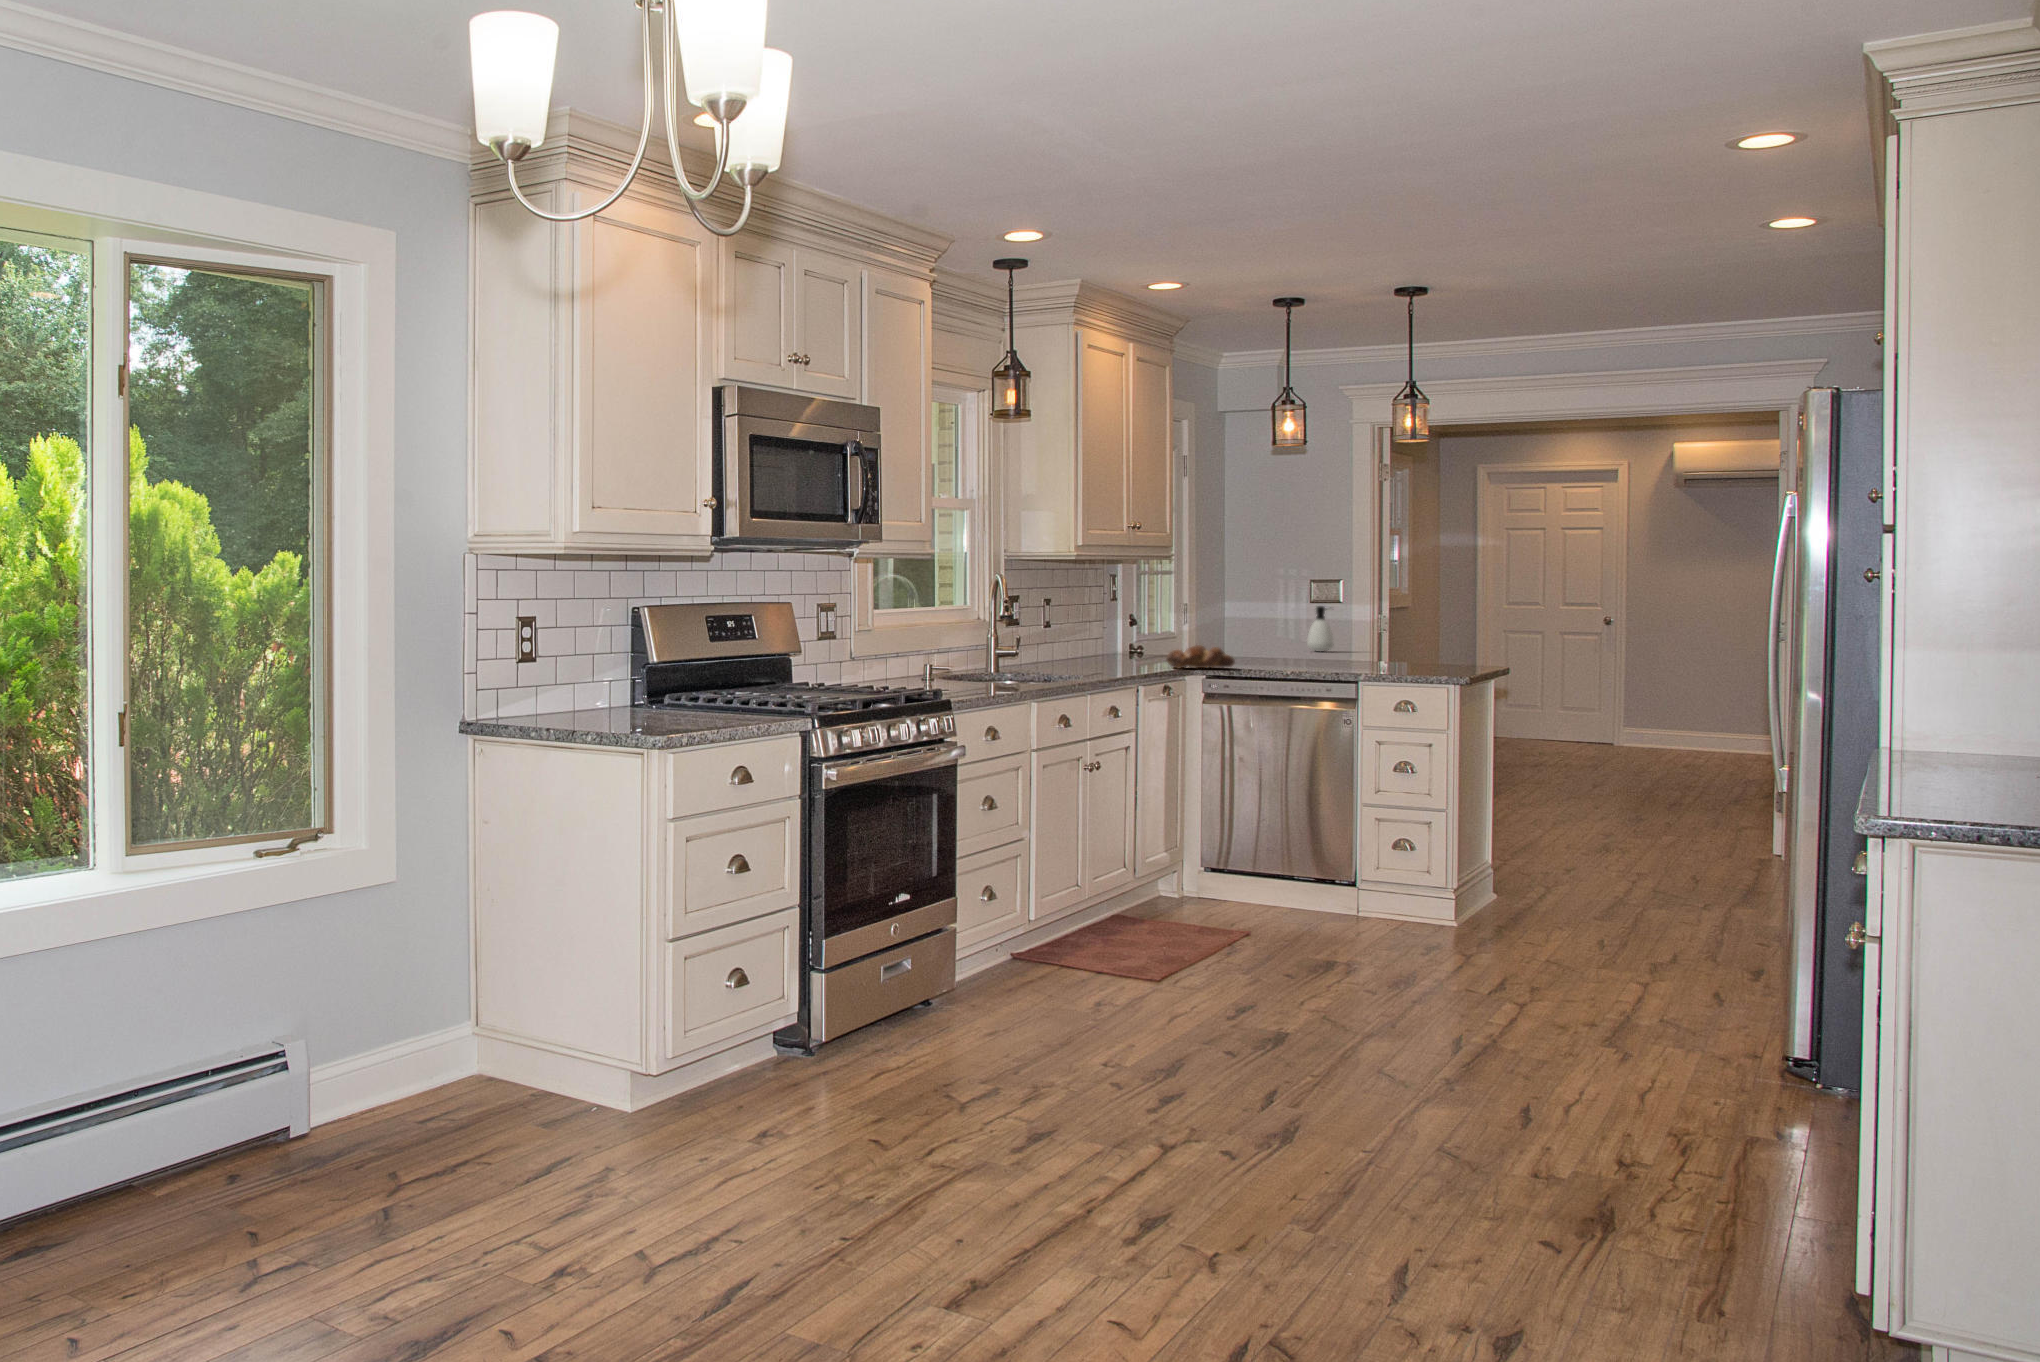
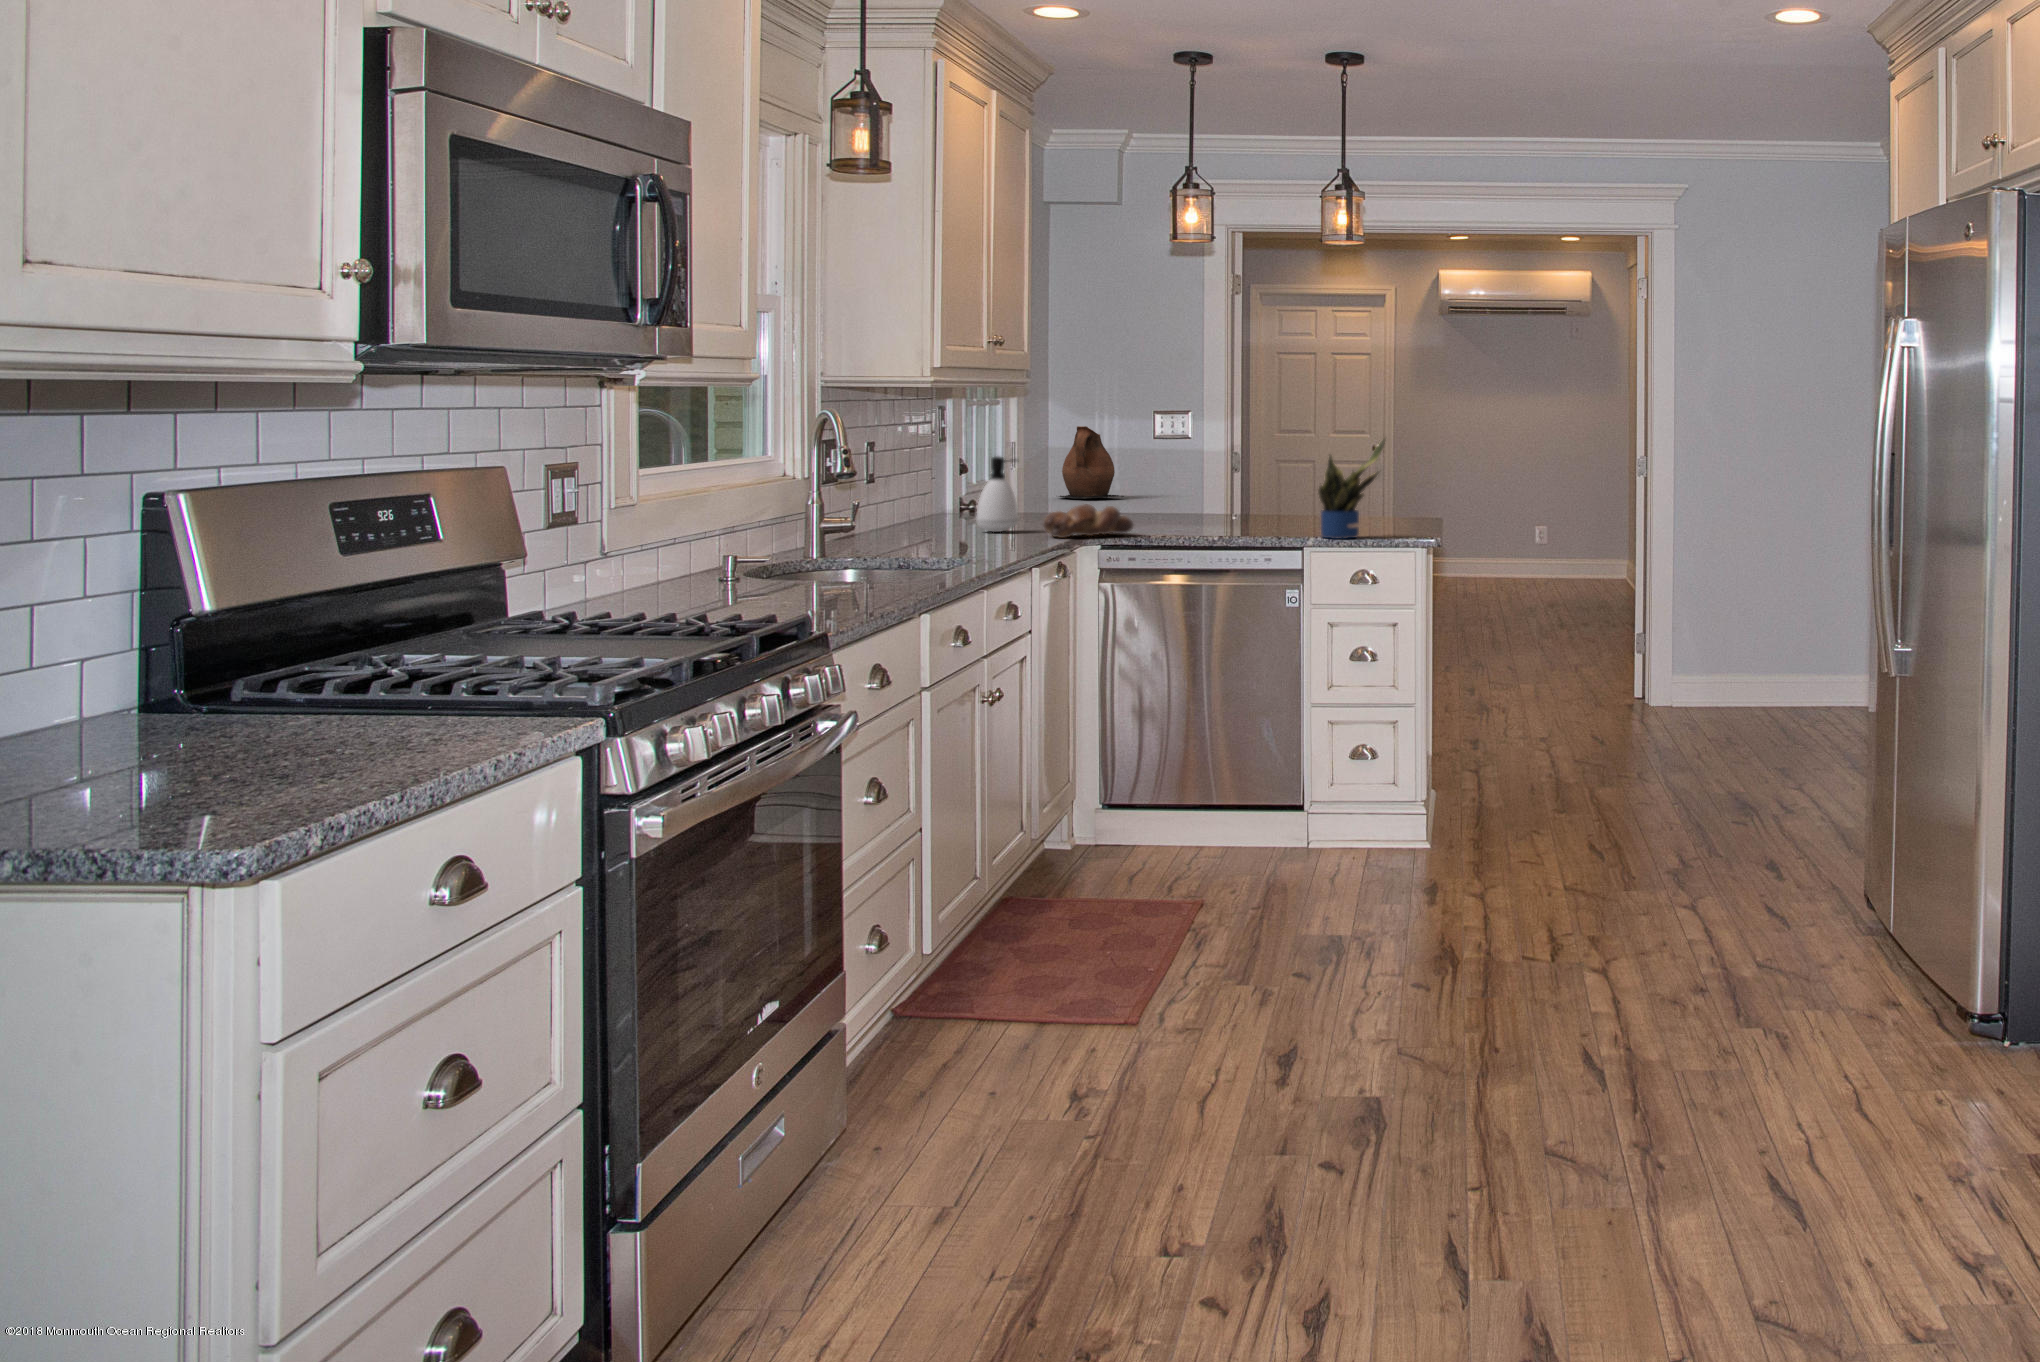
ceramic pitcher: none [1222,592,1278,649] -> present [1059,426,1124,499]
potted plant: none [1381,597,1440,678] -> present [1319,440,1385,539]
soap dispenser: present [1307,606,1333,652] -> present [976,457,1018,532]

